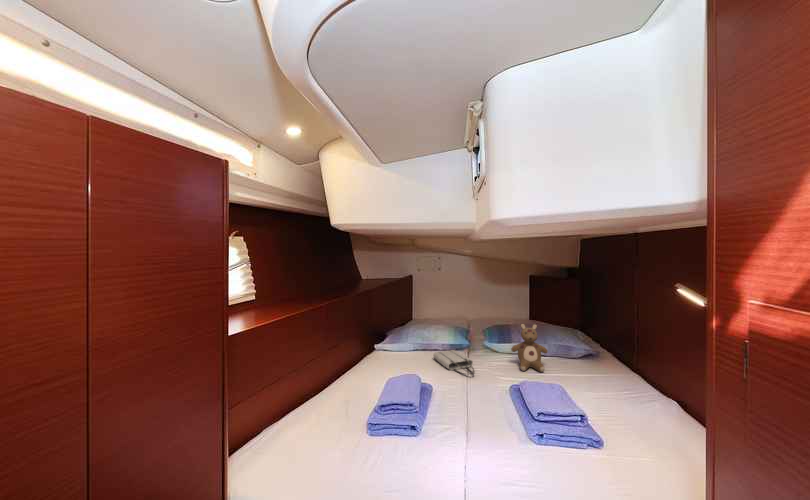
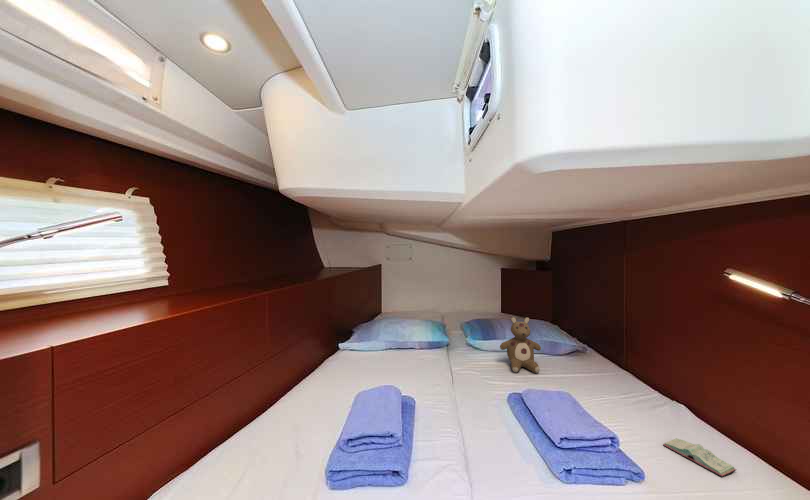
tote bag: present [434,350,475,374] -> none [409,349,461,380]
book: none [629,422,681,448] -> present [663,438,736,477]

